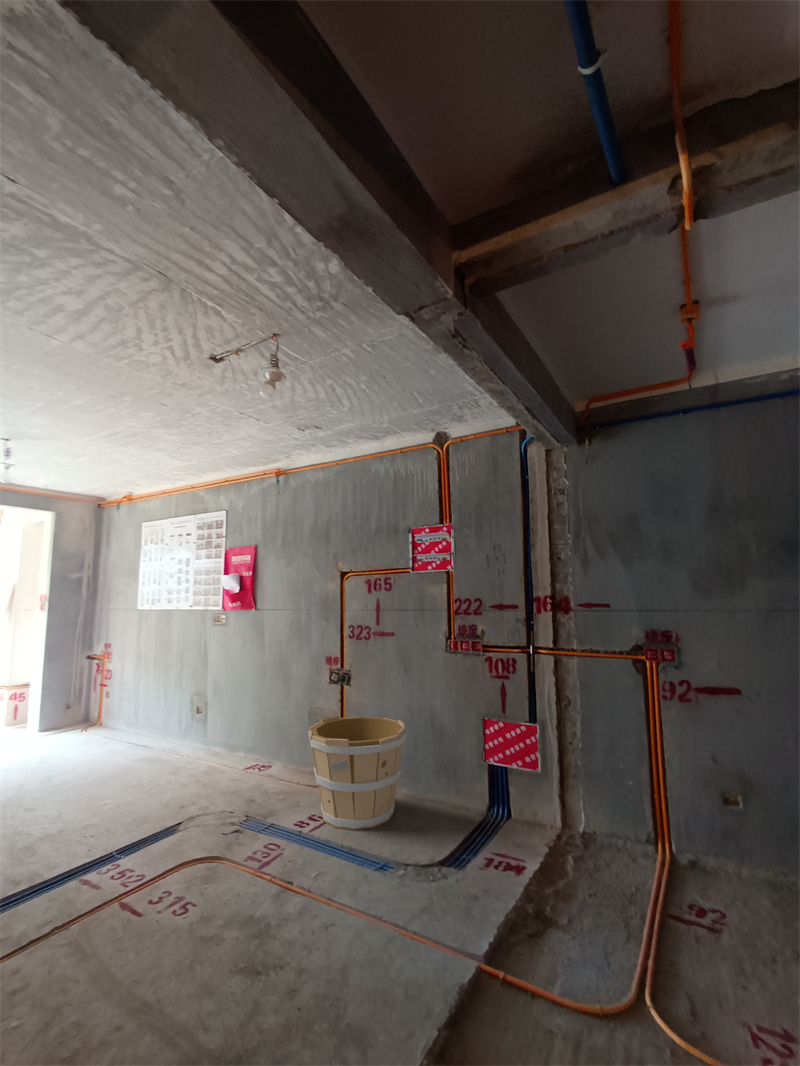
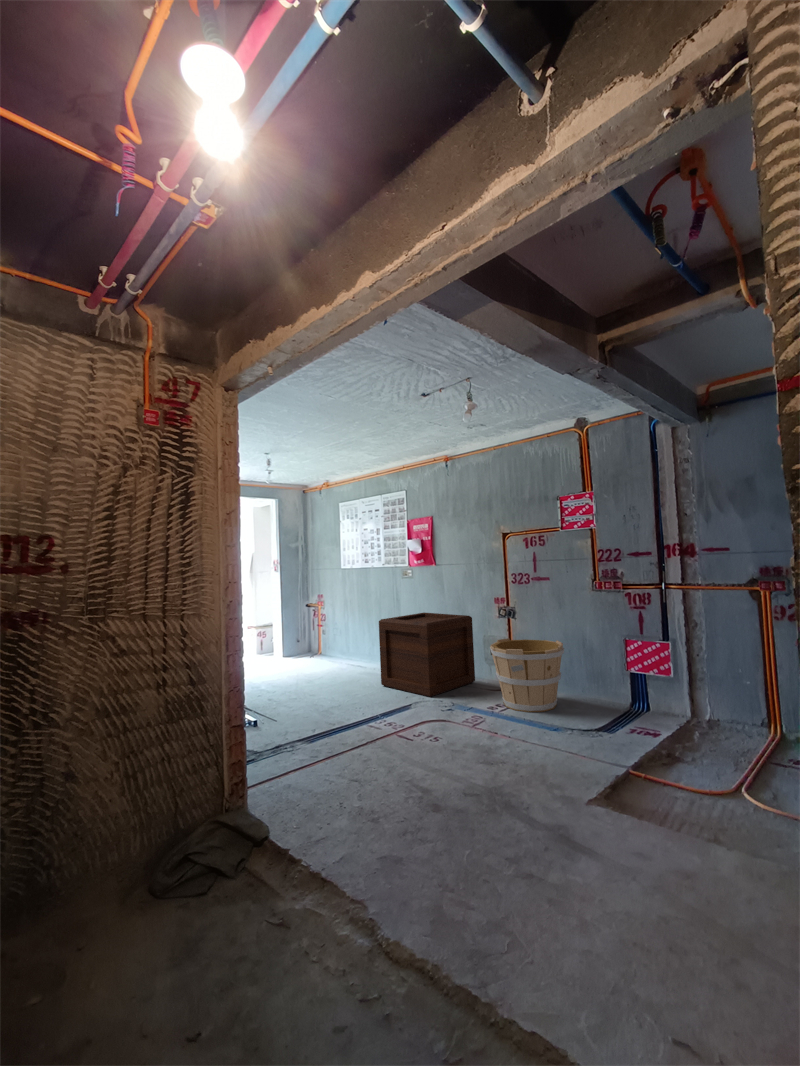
wooden crate: none [156,674,296,806] -> present [379,613,475,697]

